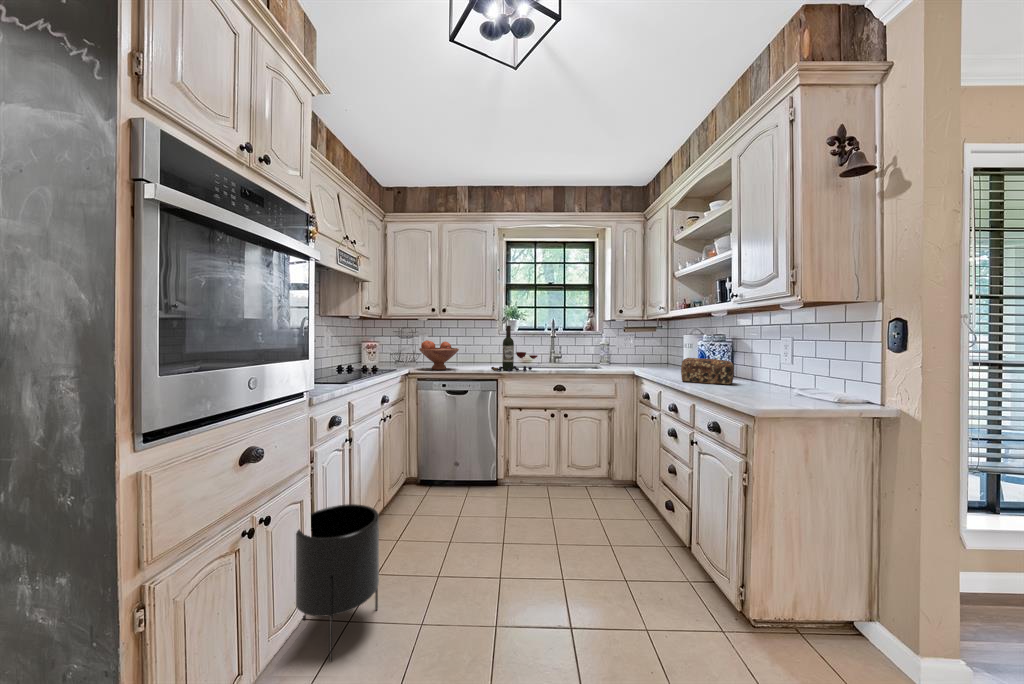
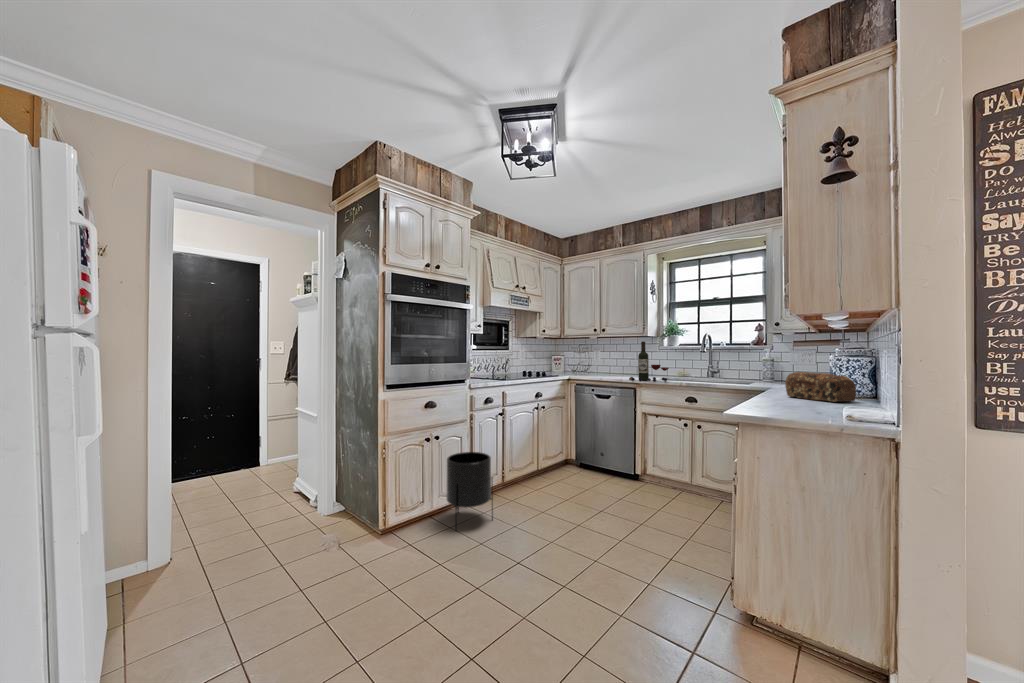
fruit bowl: present [419,340,459,370] -> none [574,355,605,378]

